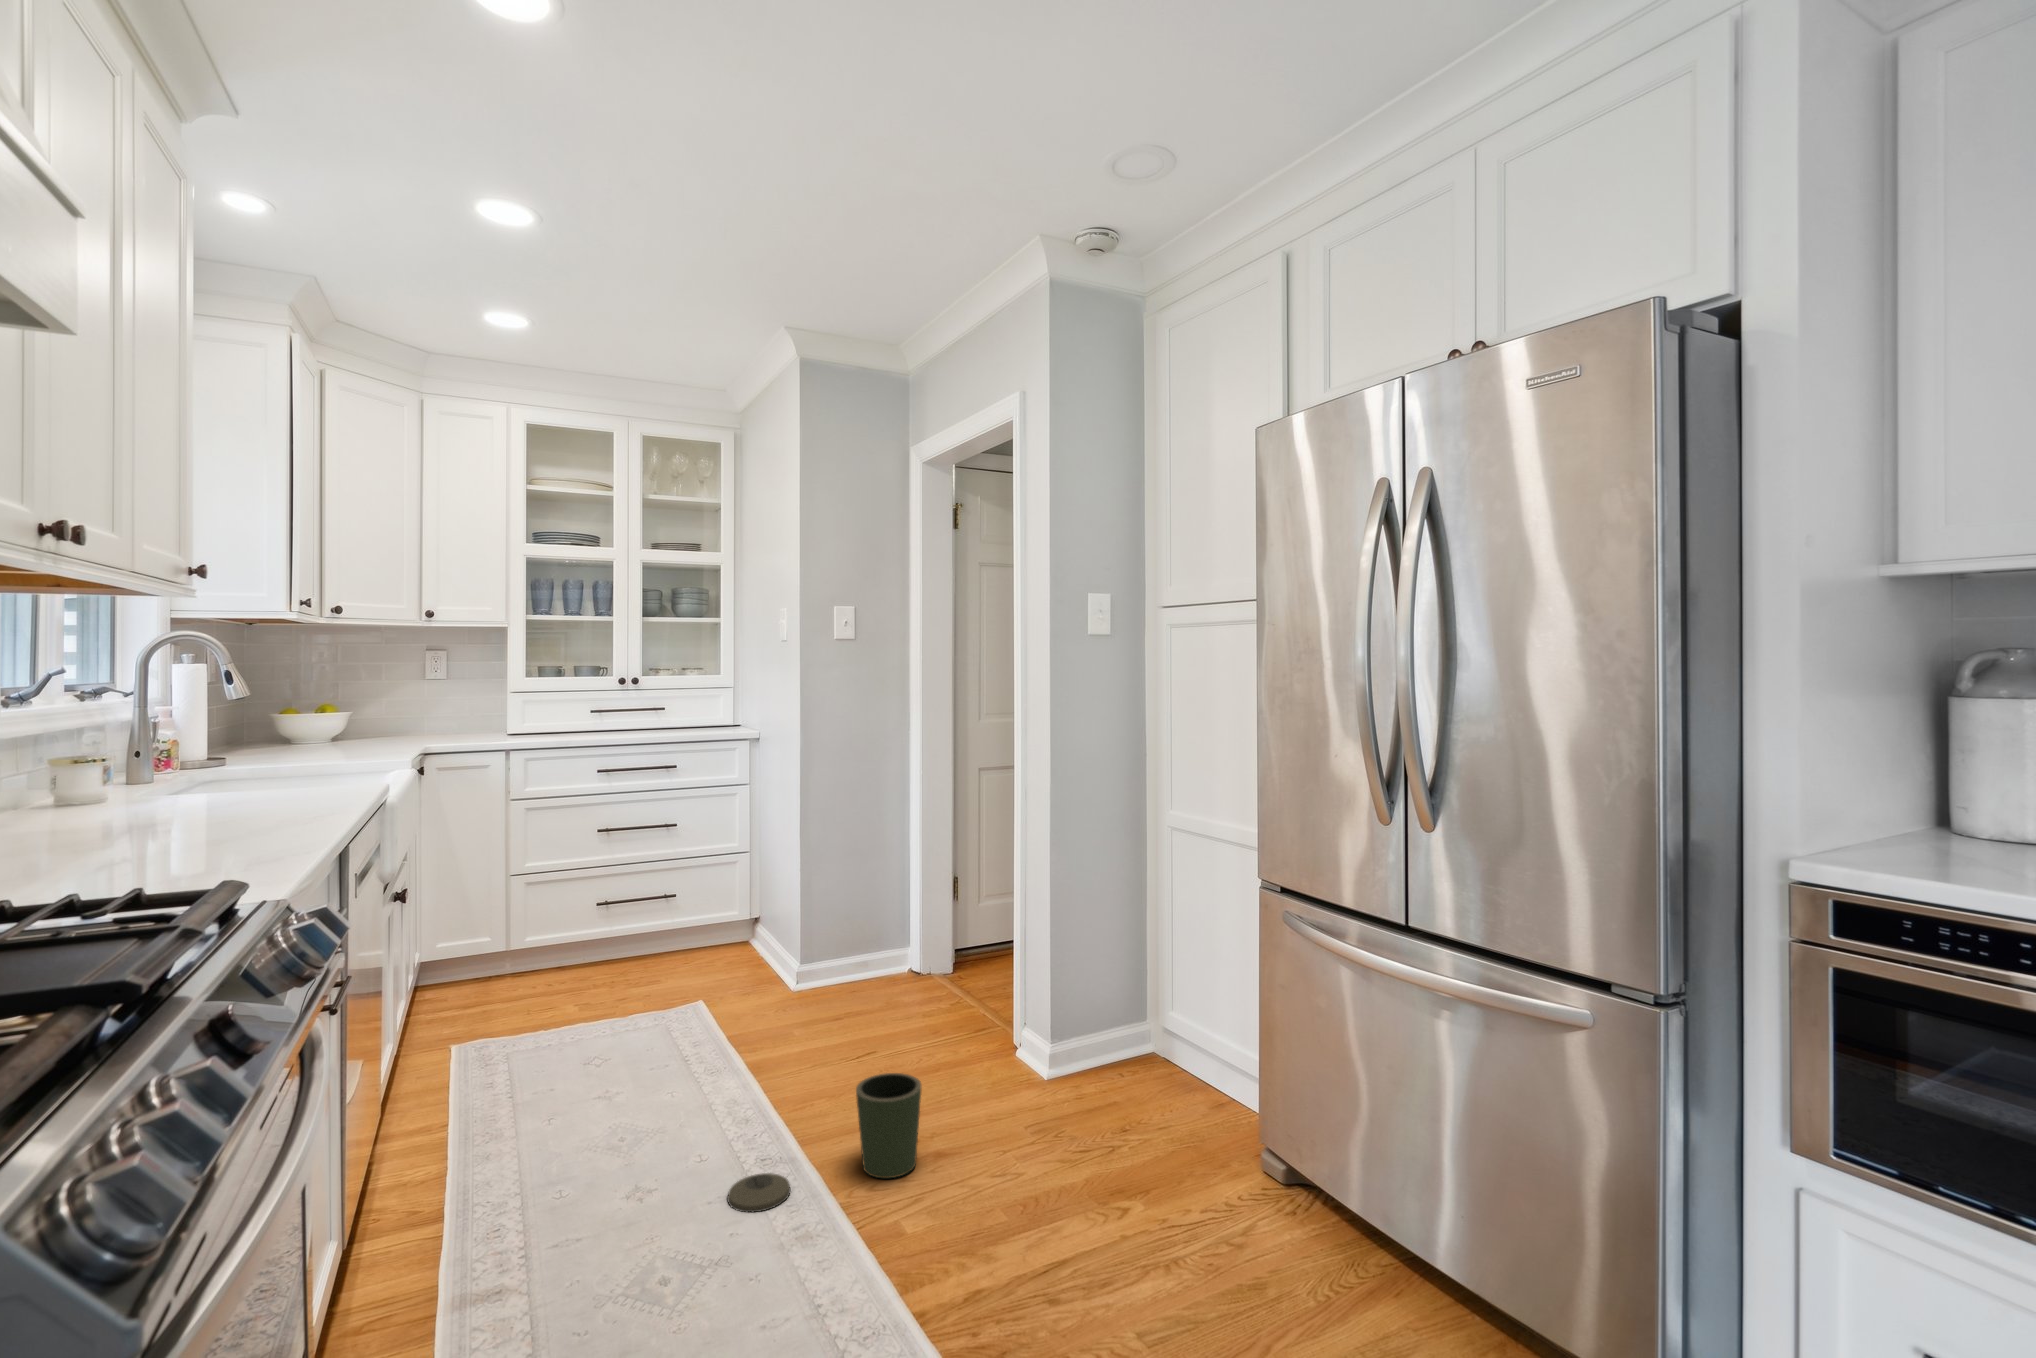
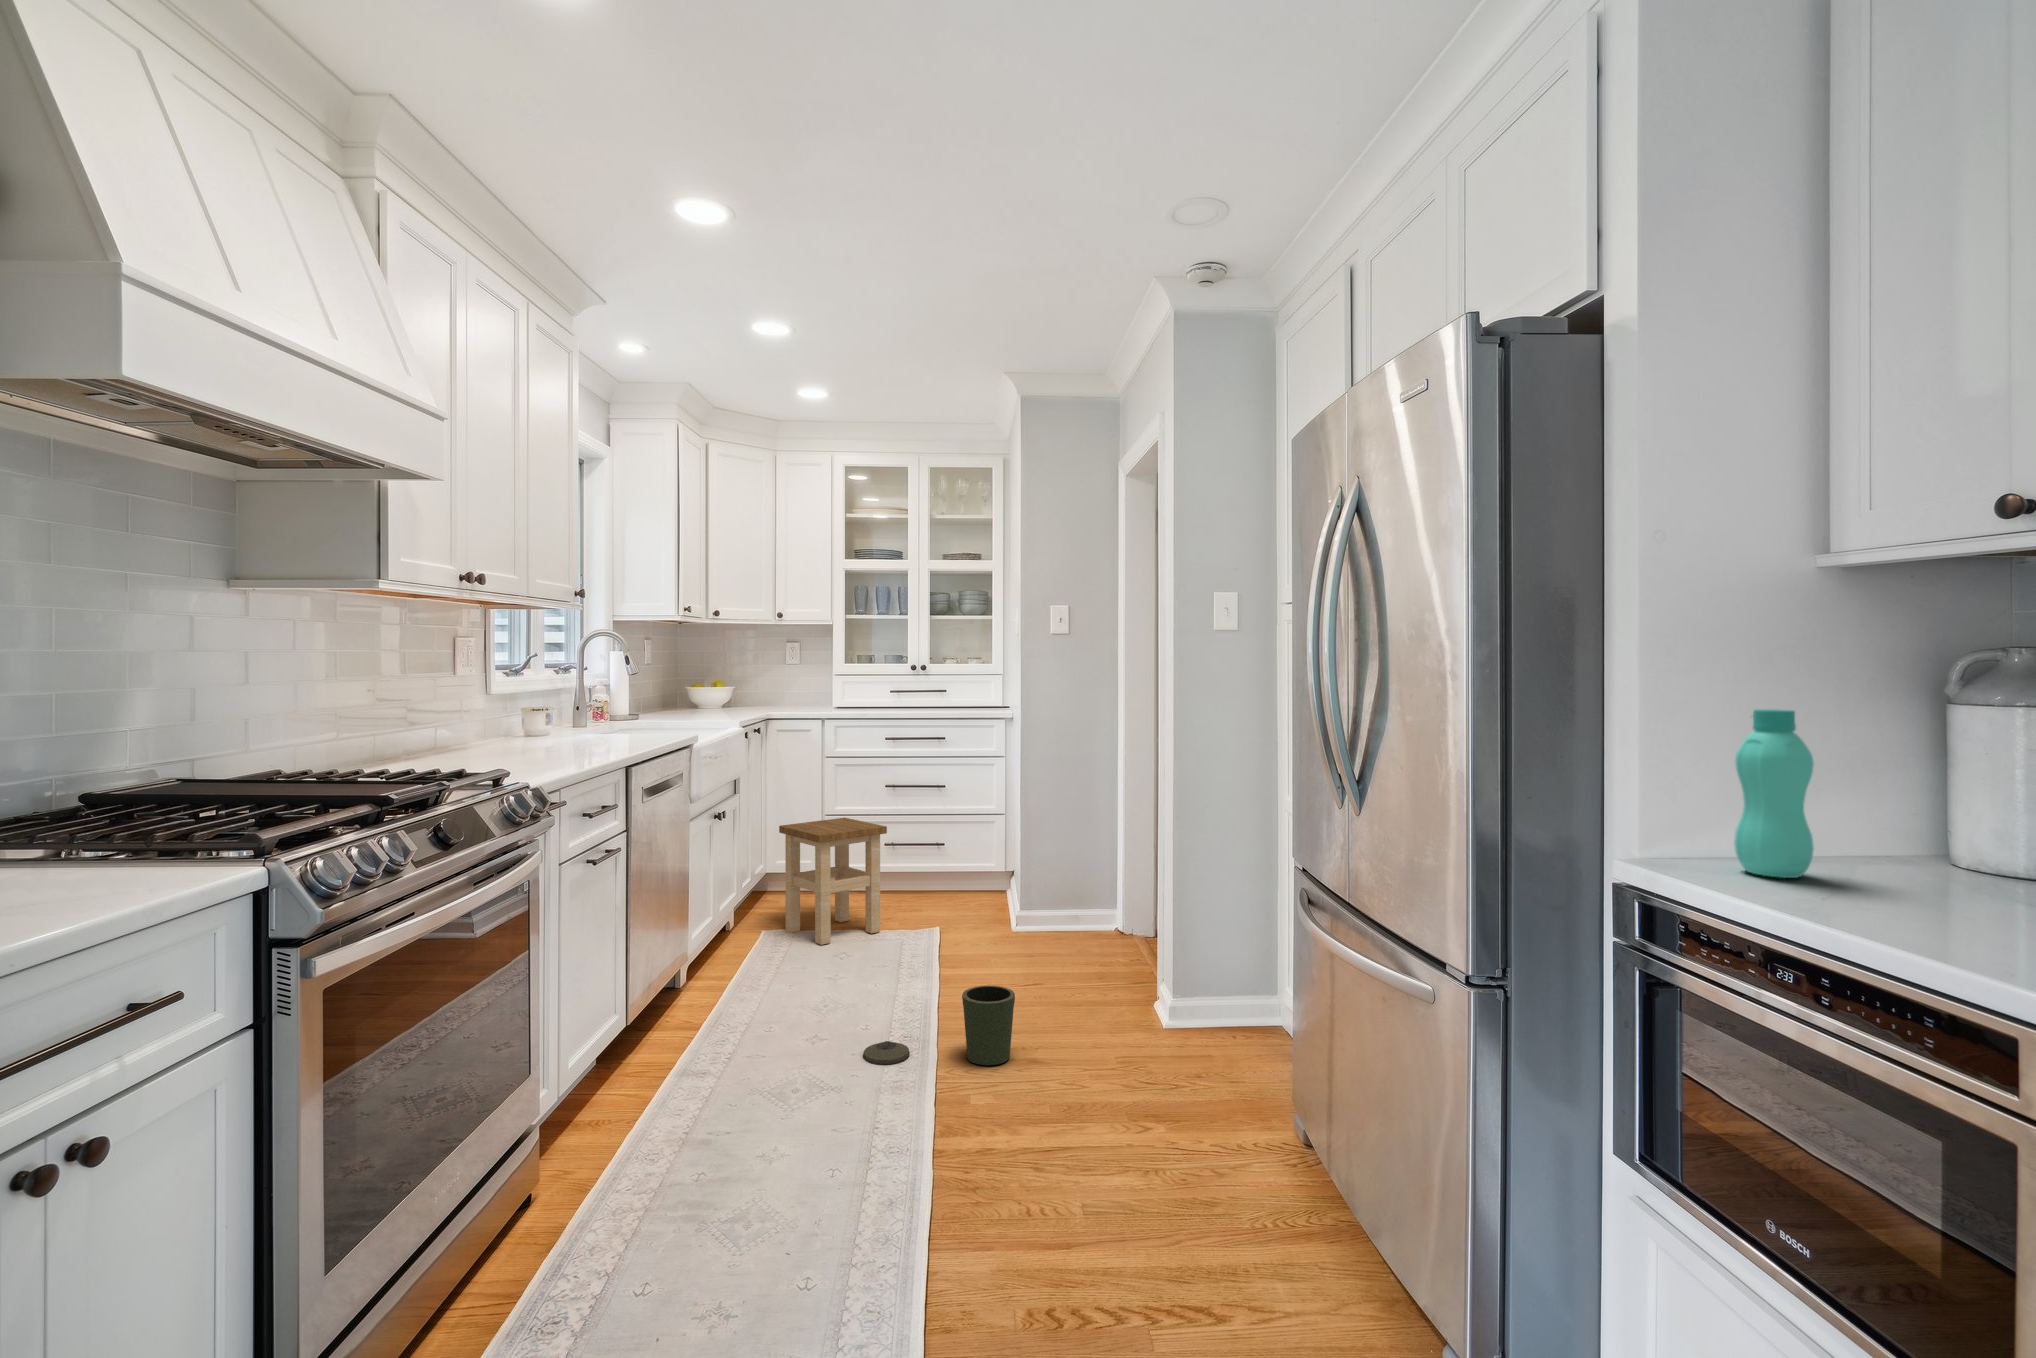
bottle: none [1887,712,1965,870] -> present [1734,709,1814,878]
stool: none [478,877,636,1051] -> present [779,818,887,945]

